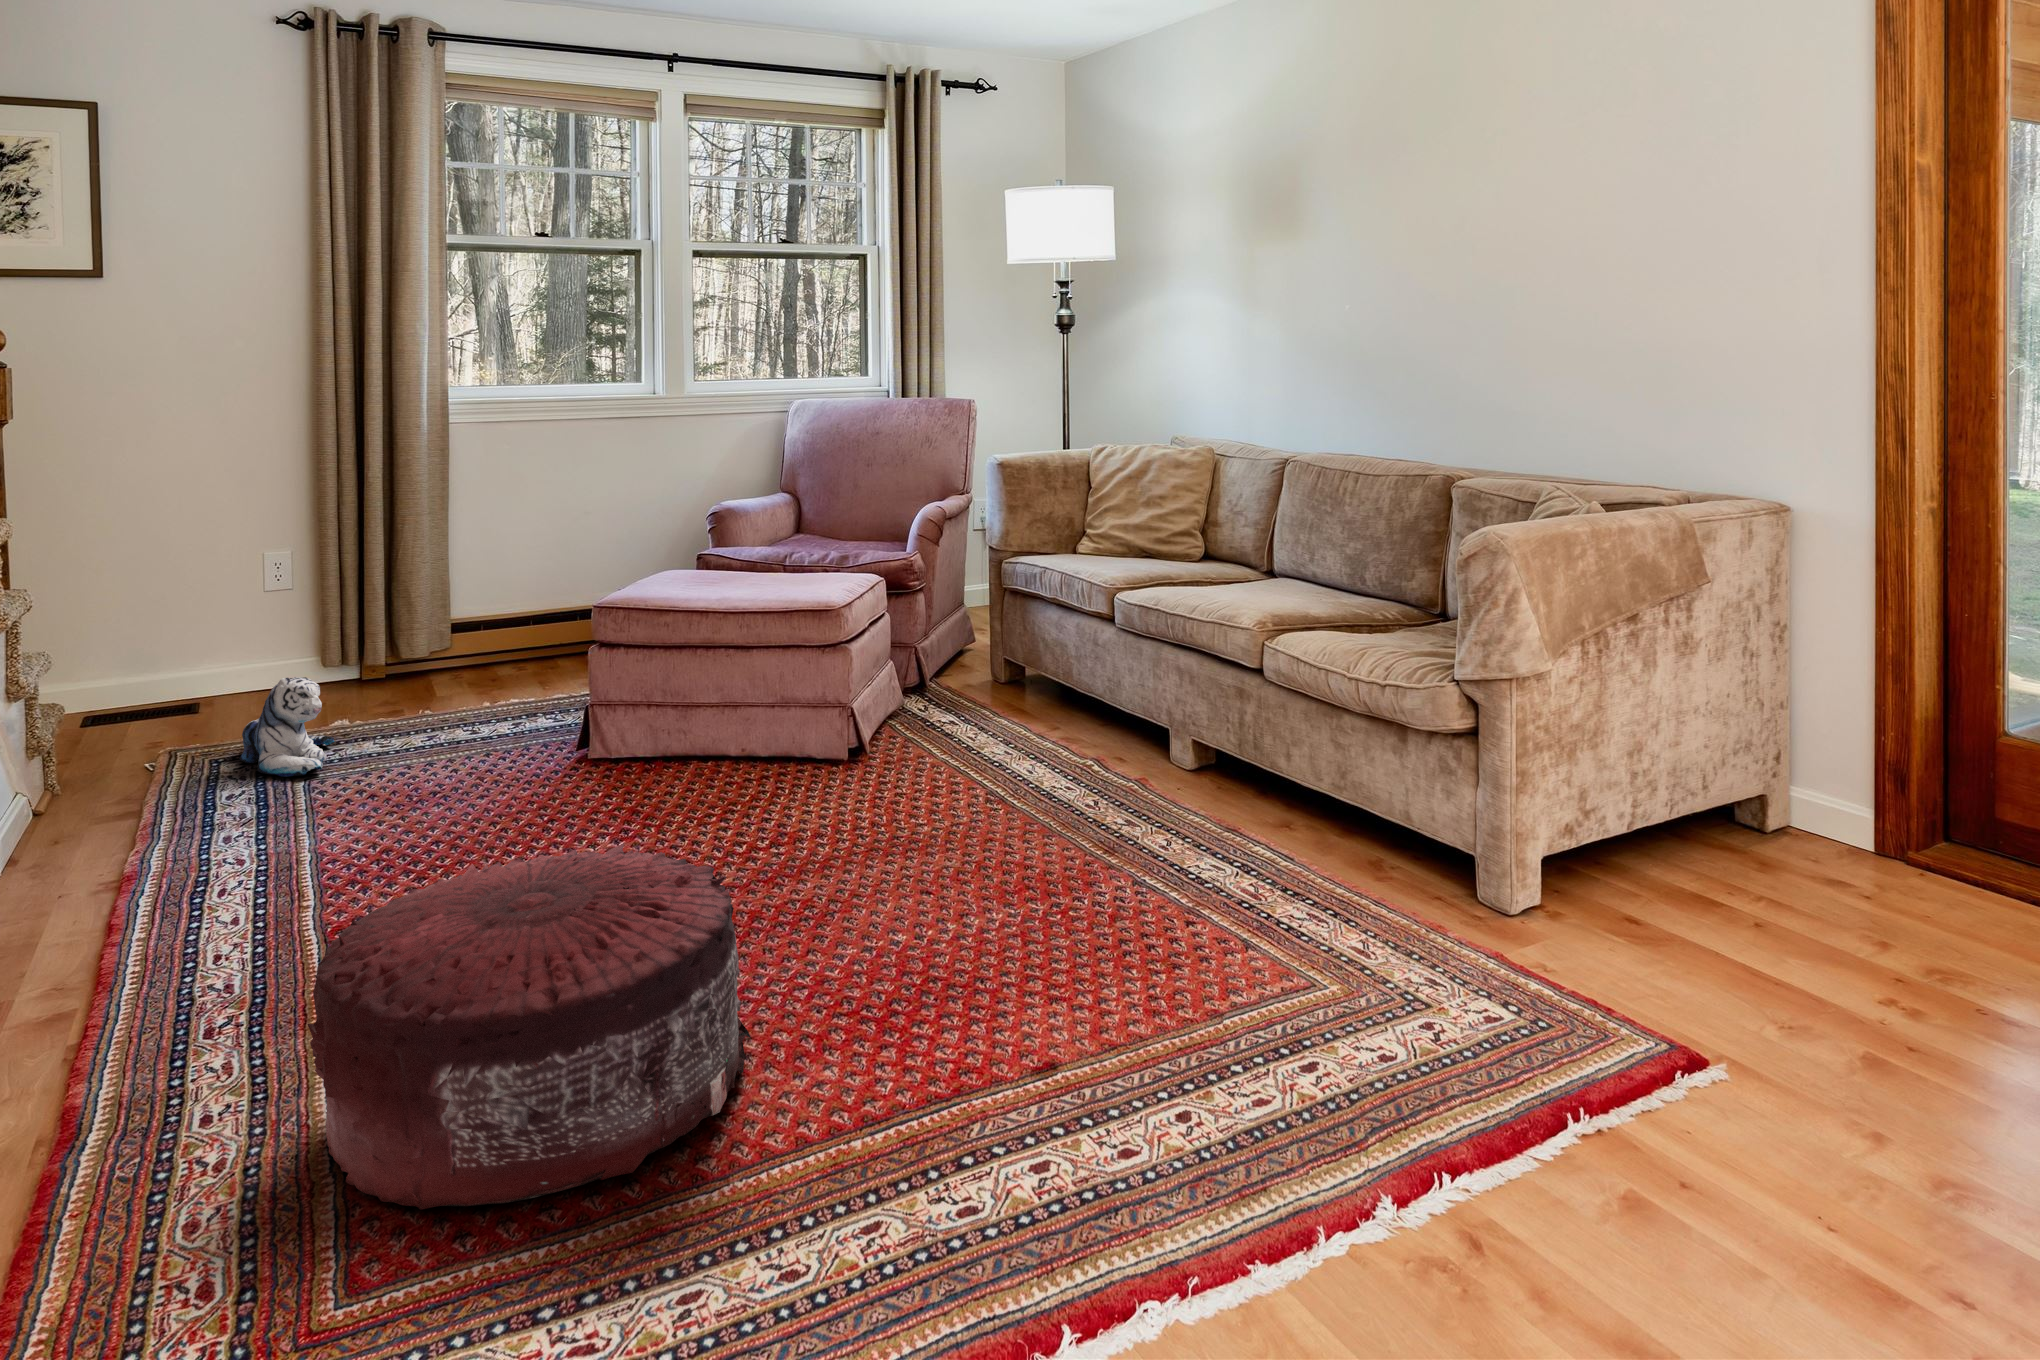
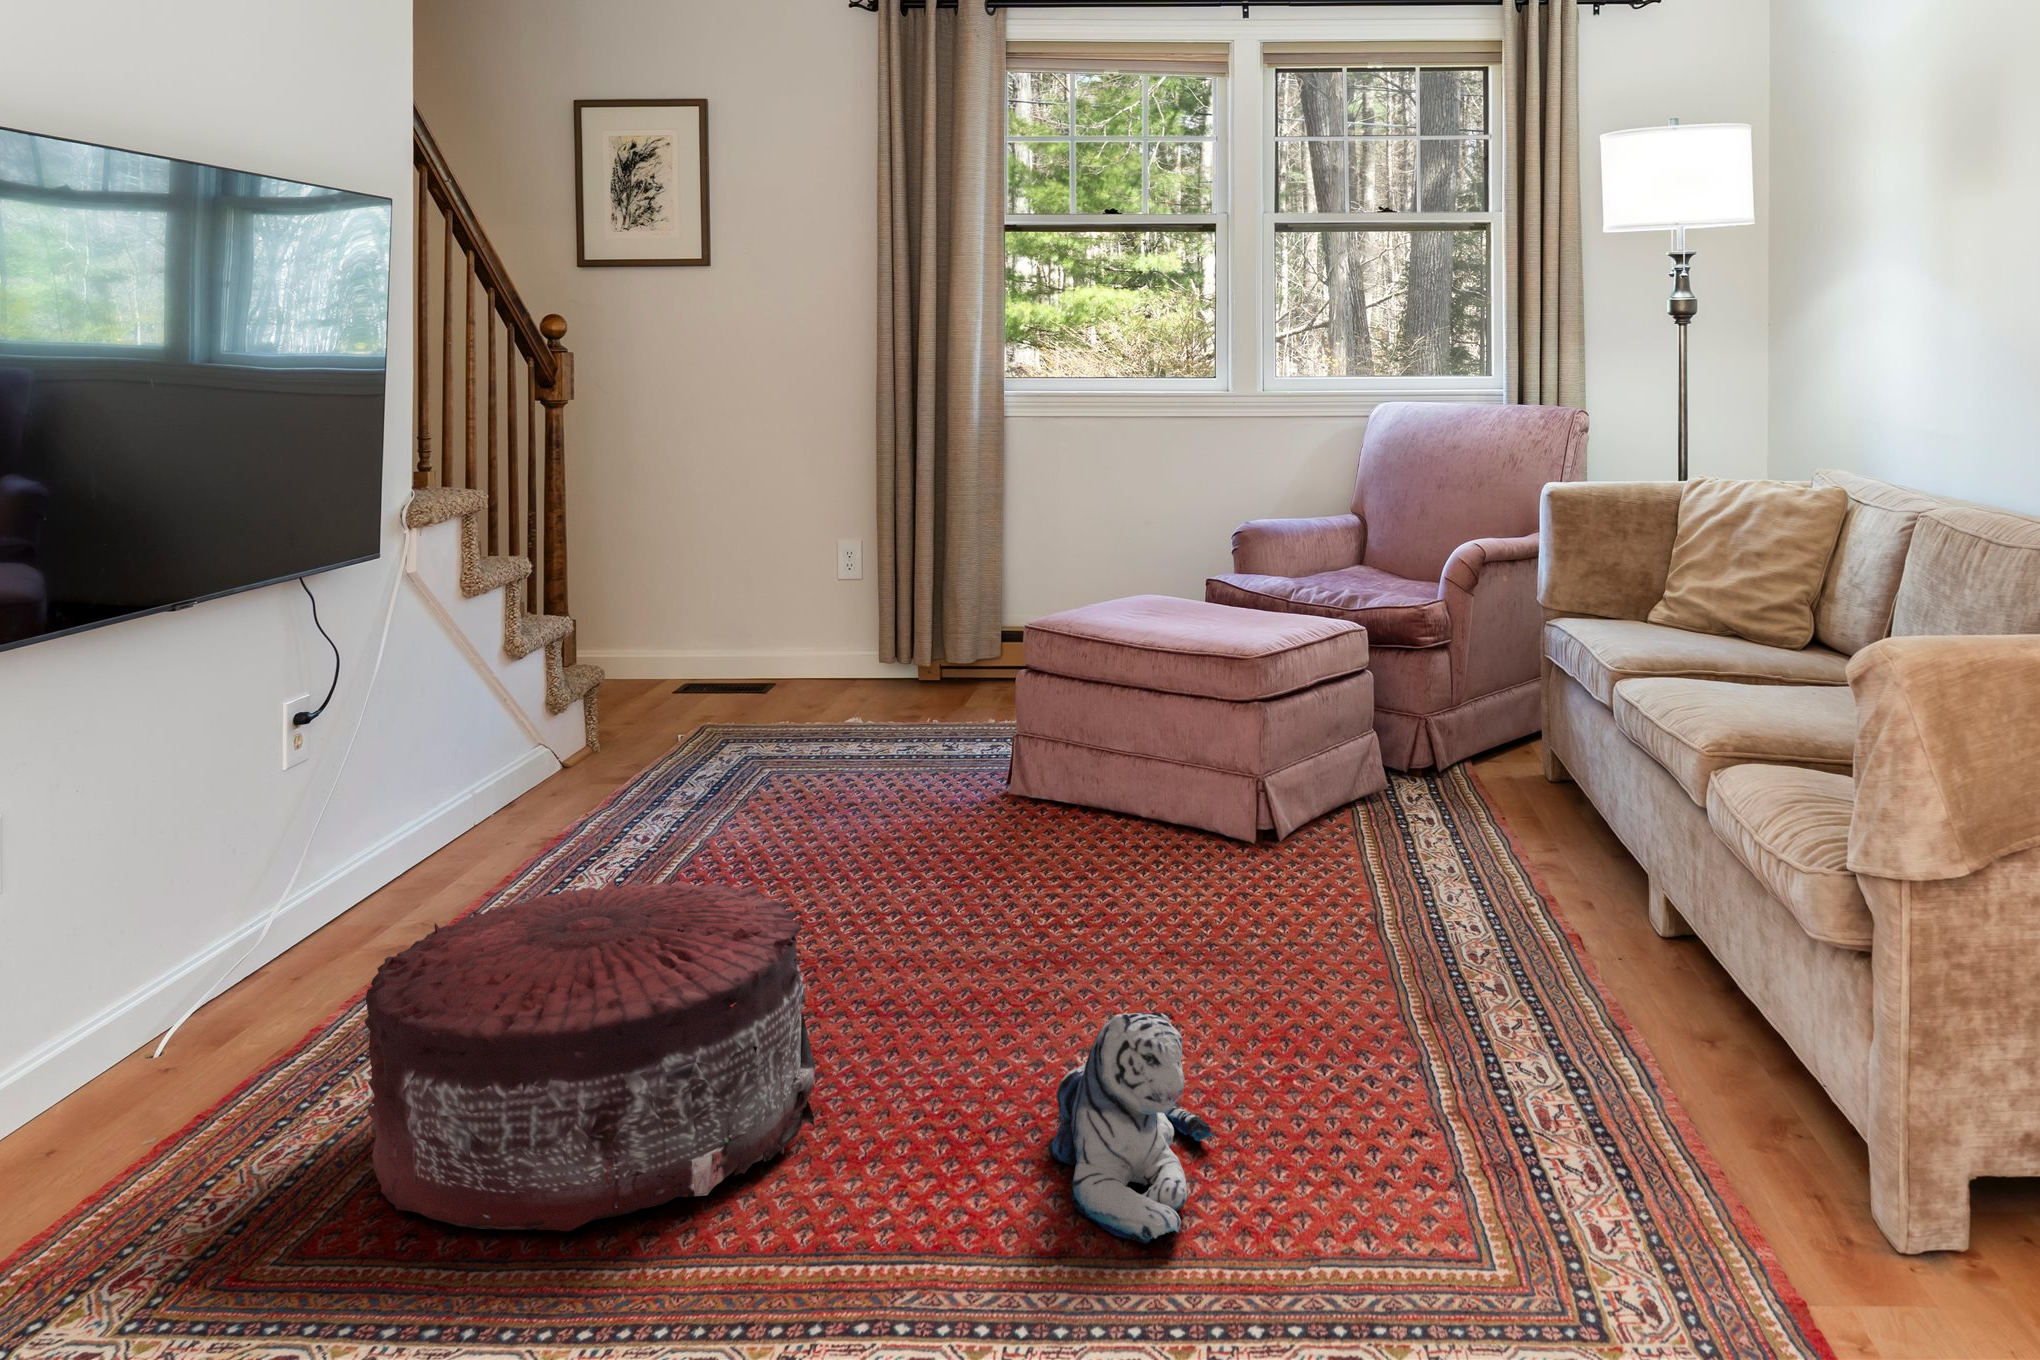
plush toy: present [239,677,335,777] -> present [1048,1012,1212,1243]

